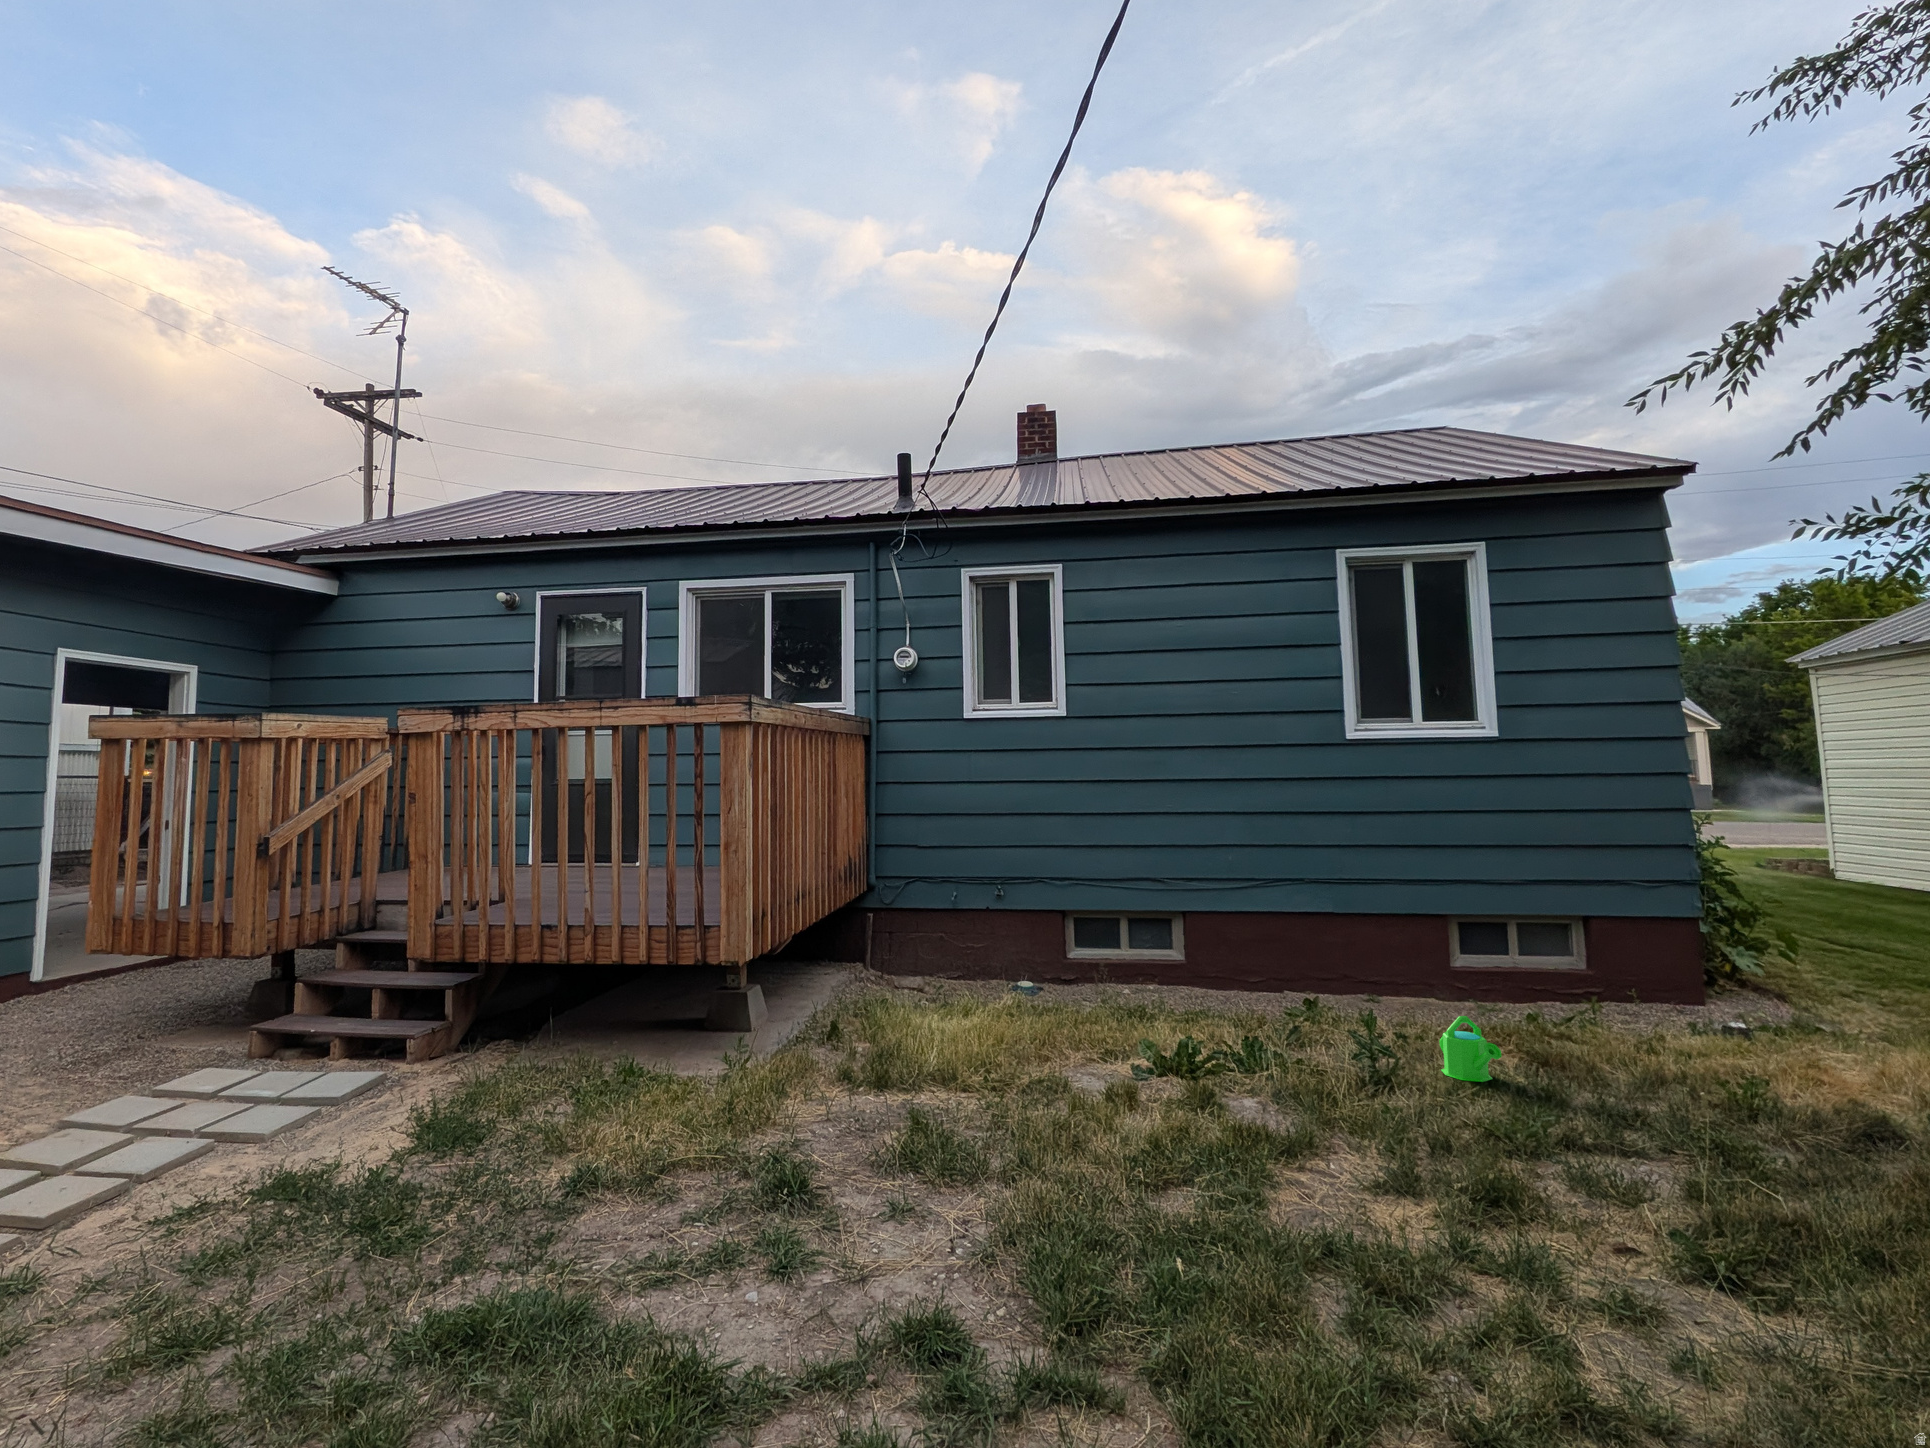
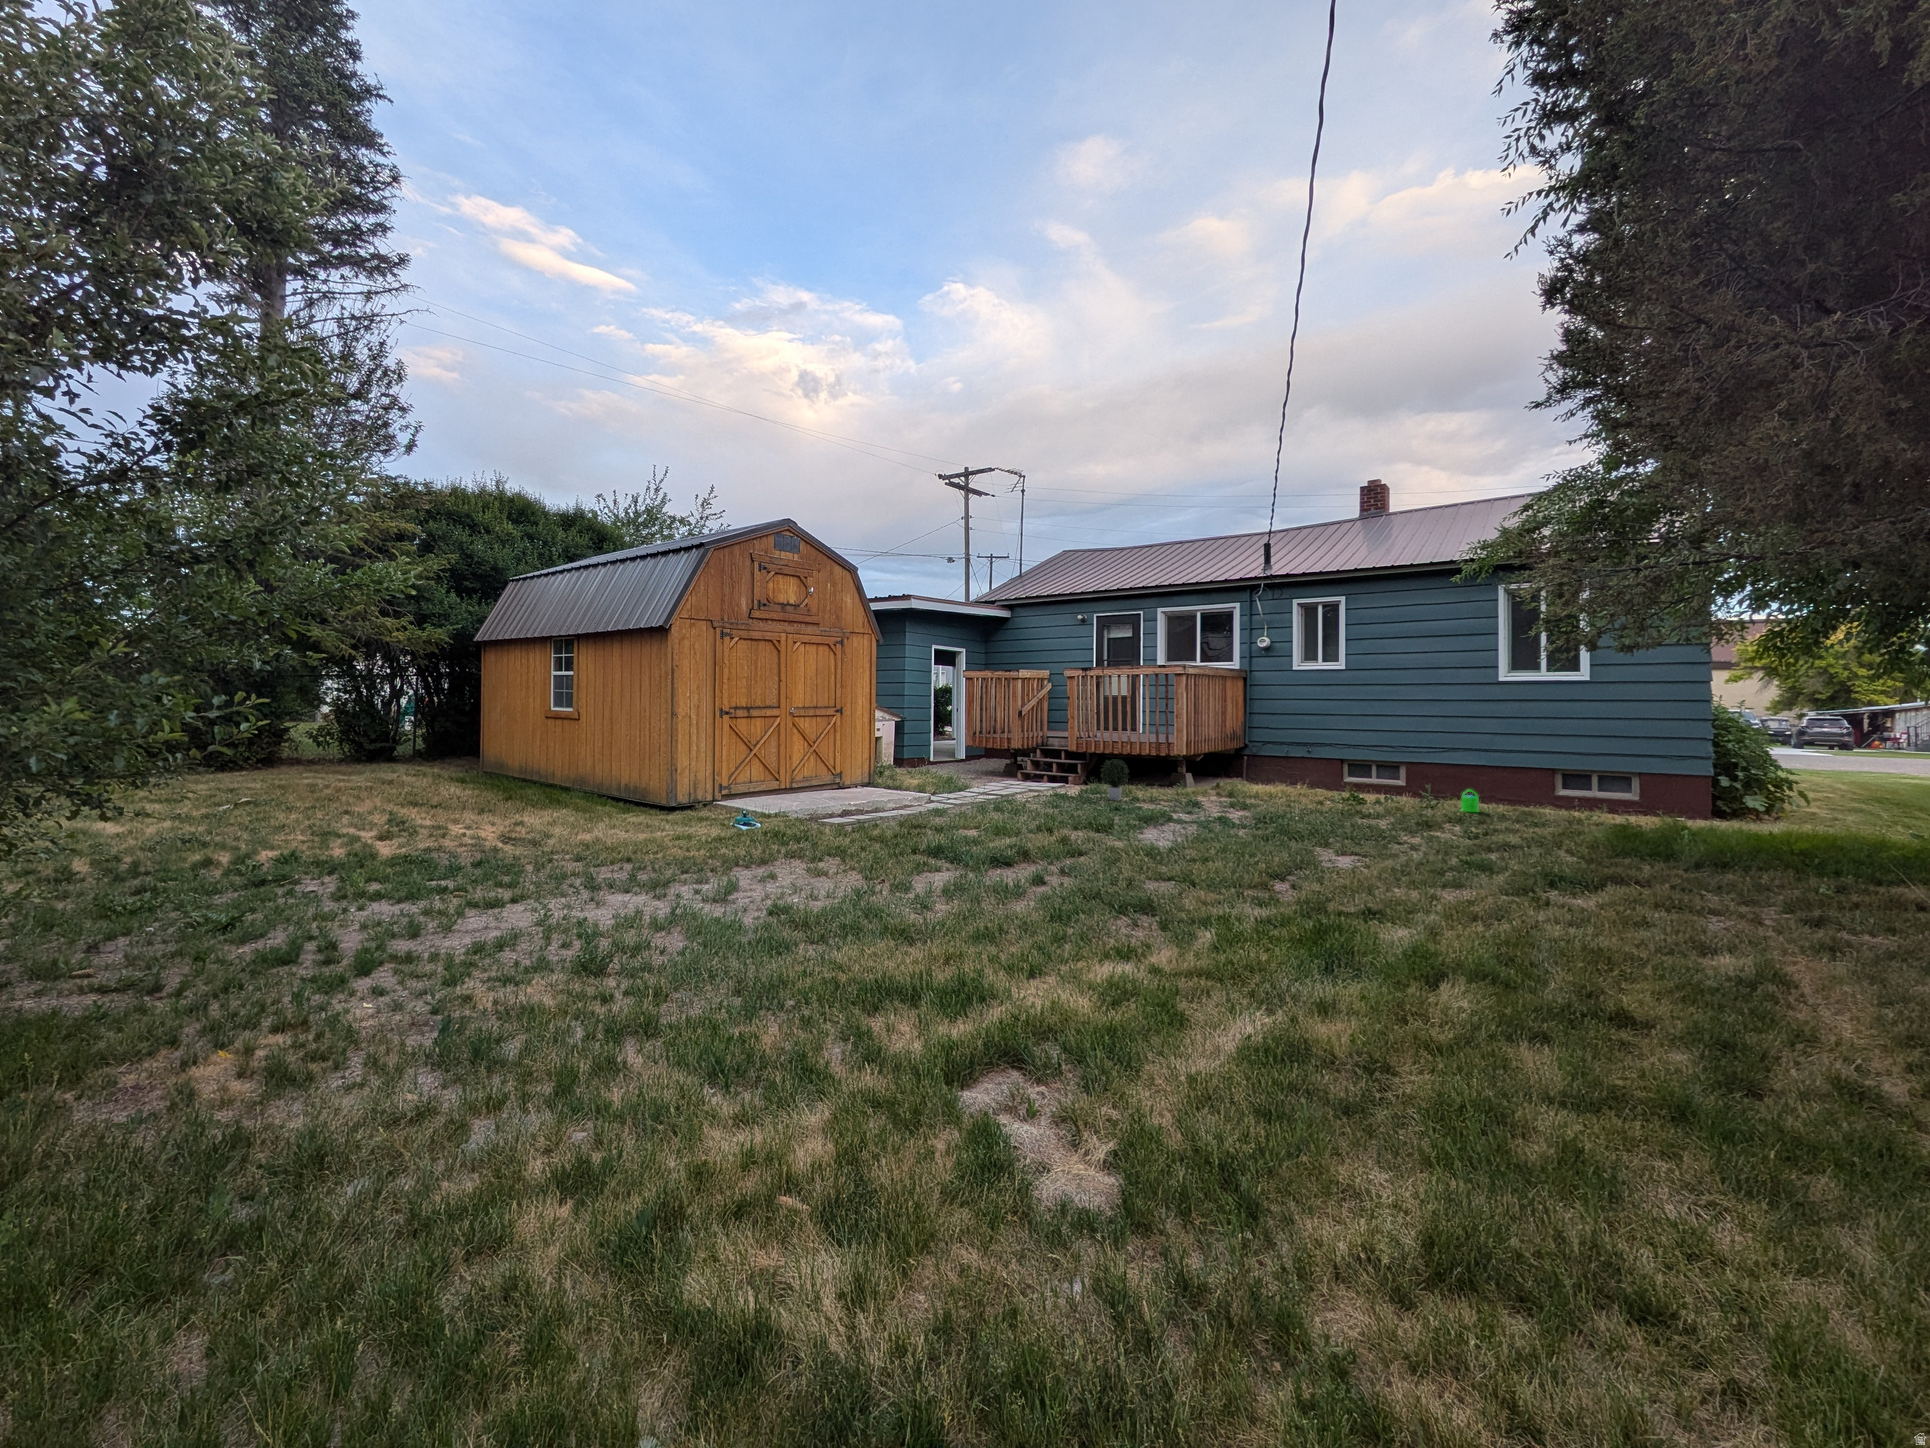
potted plant: none [420,1058,552,1249] -> present [1100,759,1129,800]

